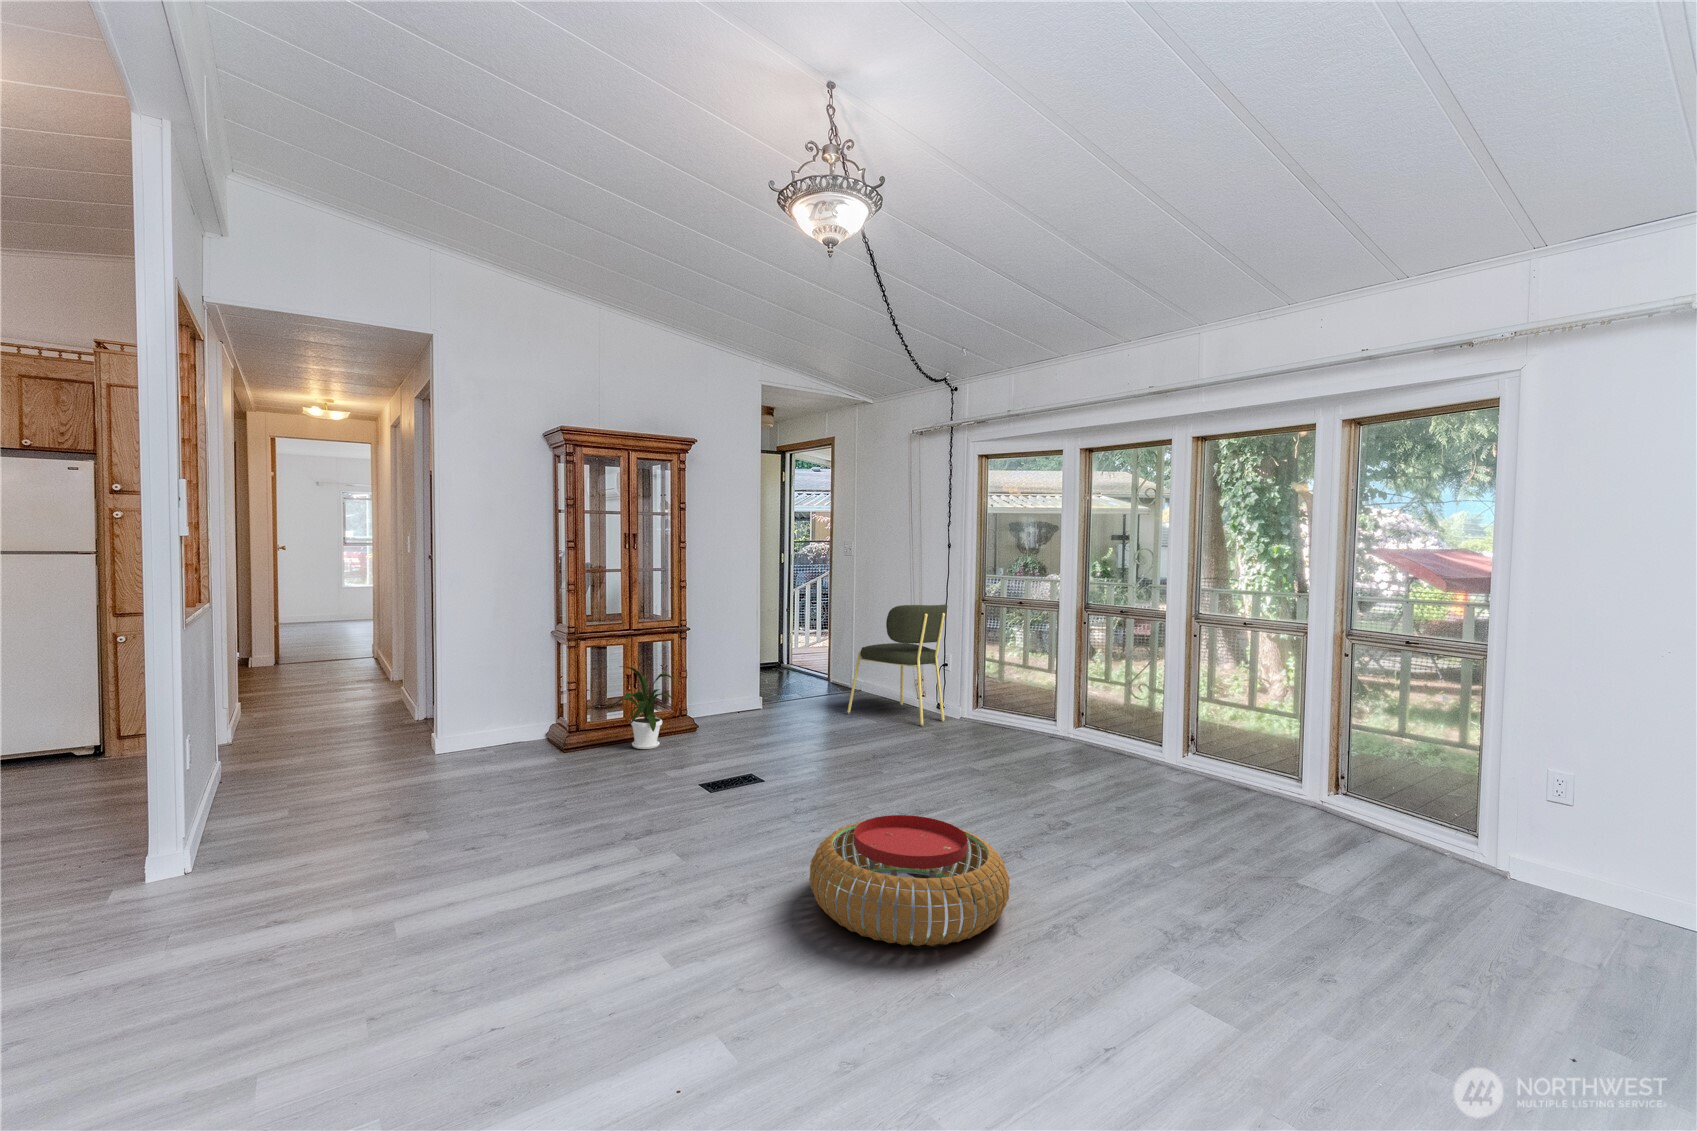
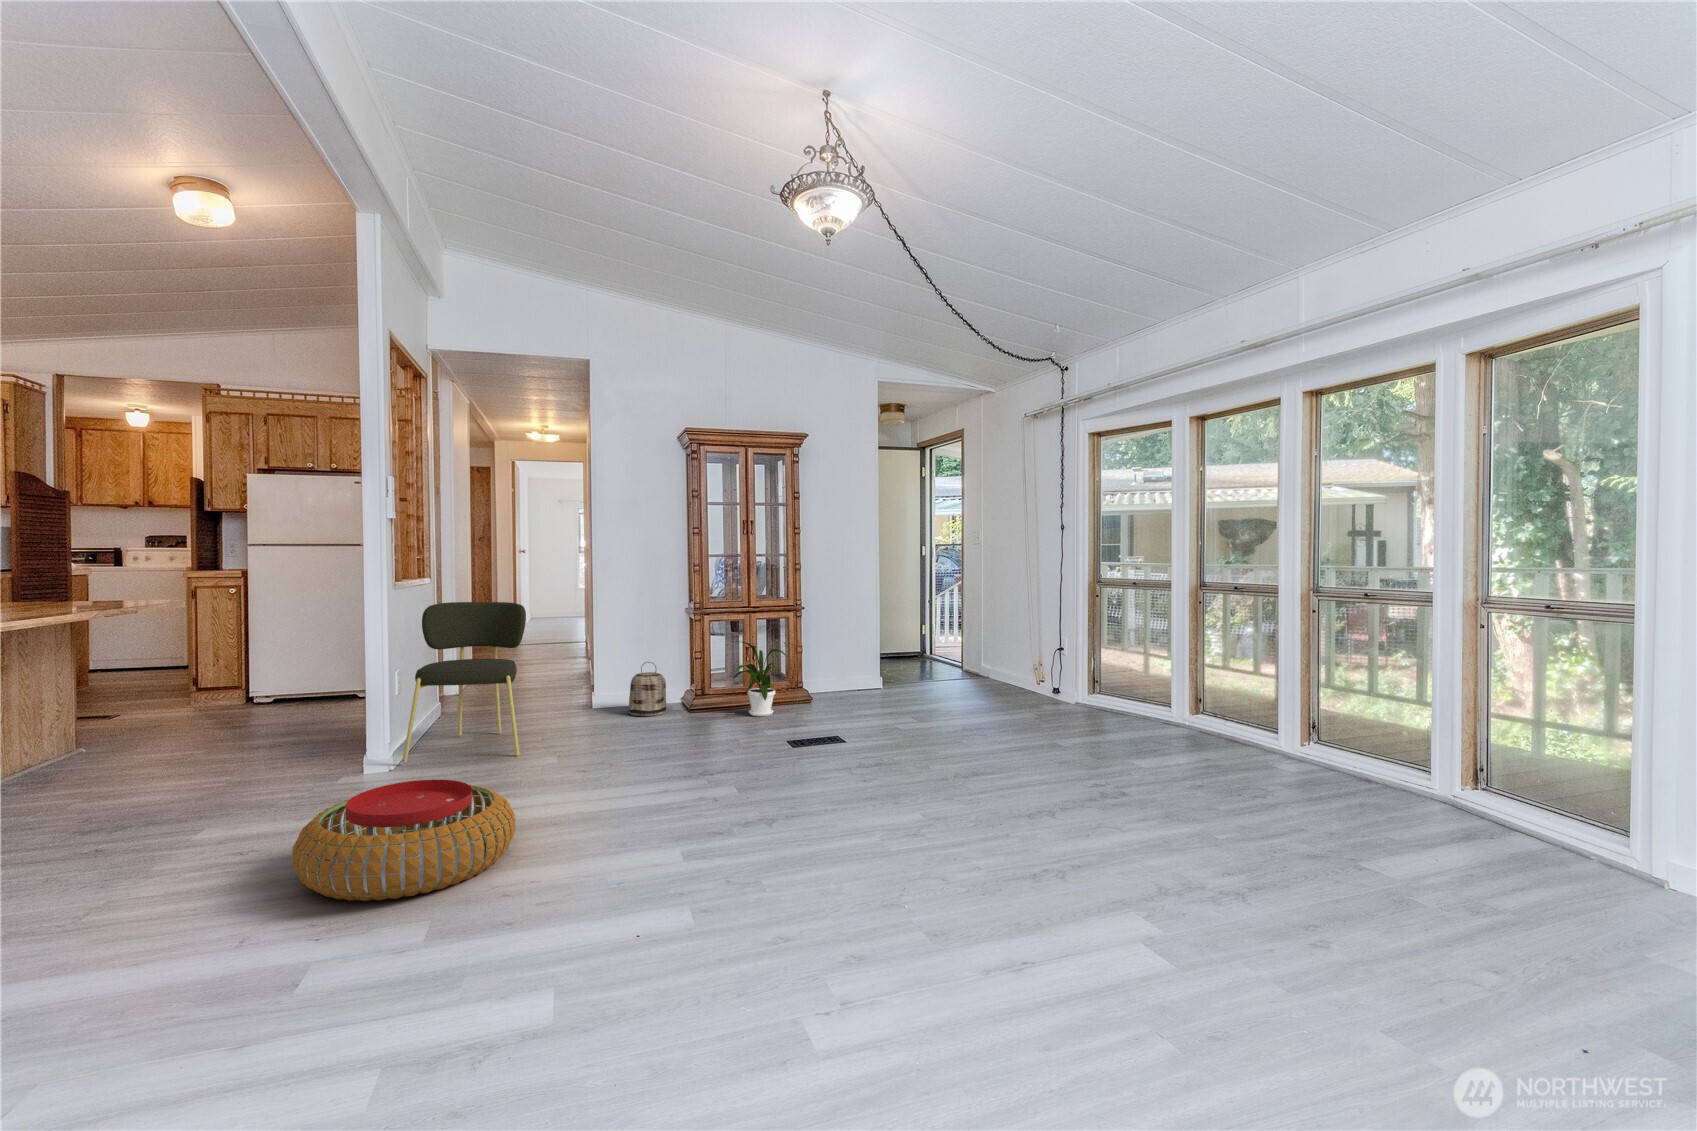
dining chair: present [848,604,948,725] -> present [403,602,526,763]
basket: none [483,691,530,756] -> present [629,662,667,716]
pouf: present [809,815,1010,946] -> present [292,780,515,901]

